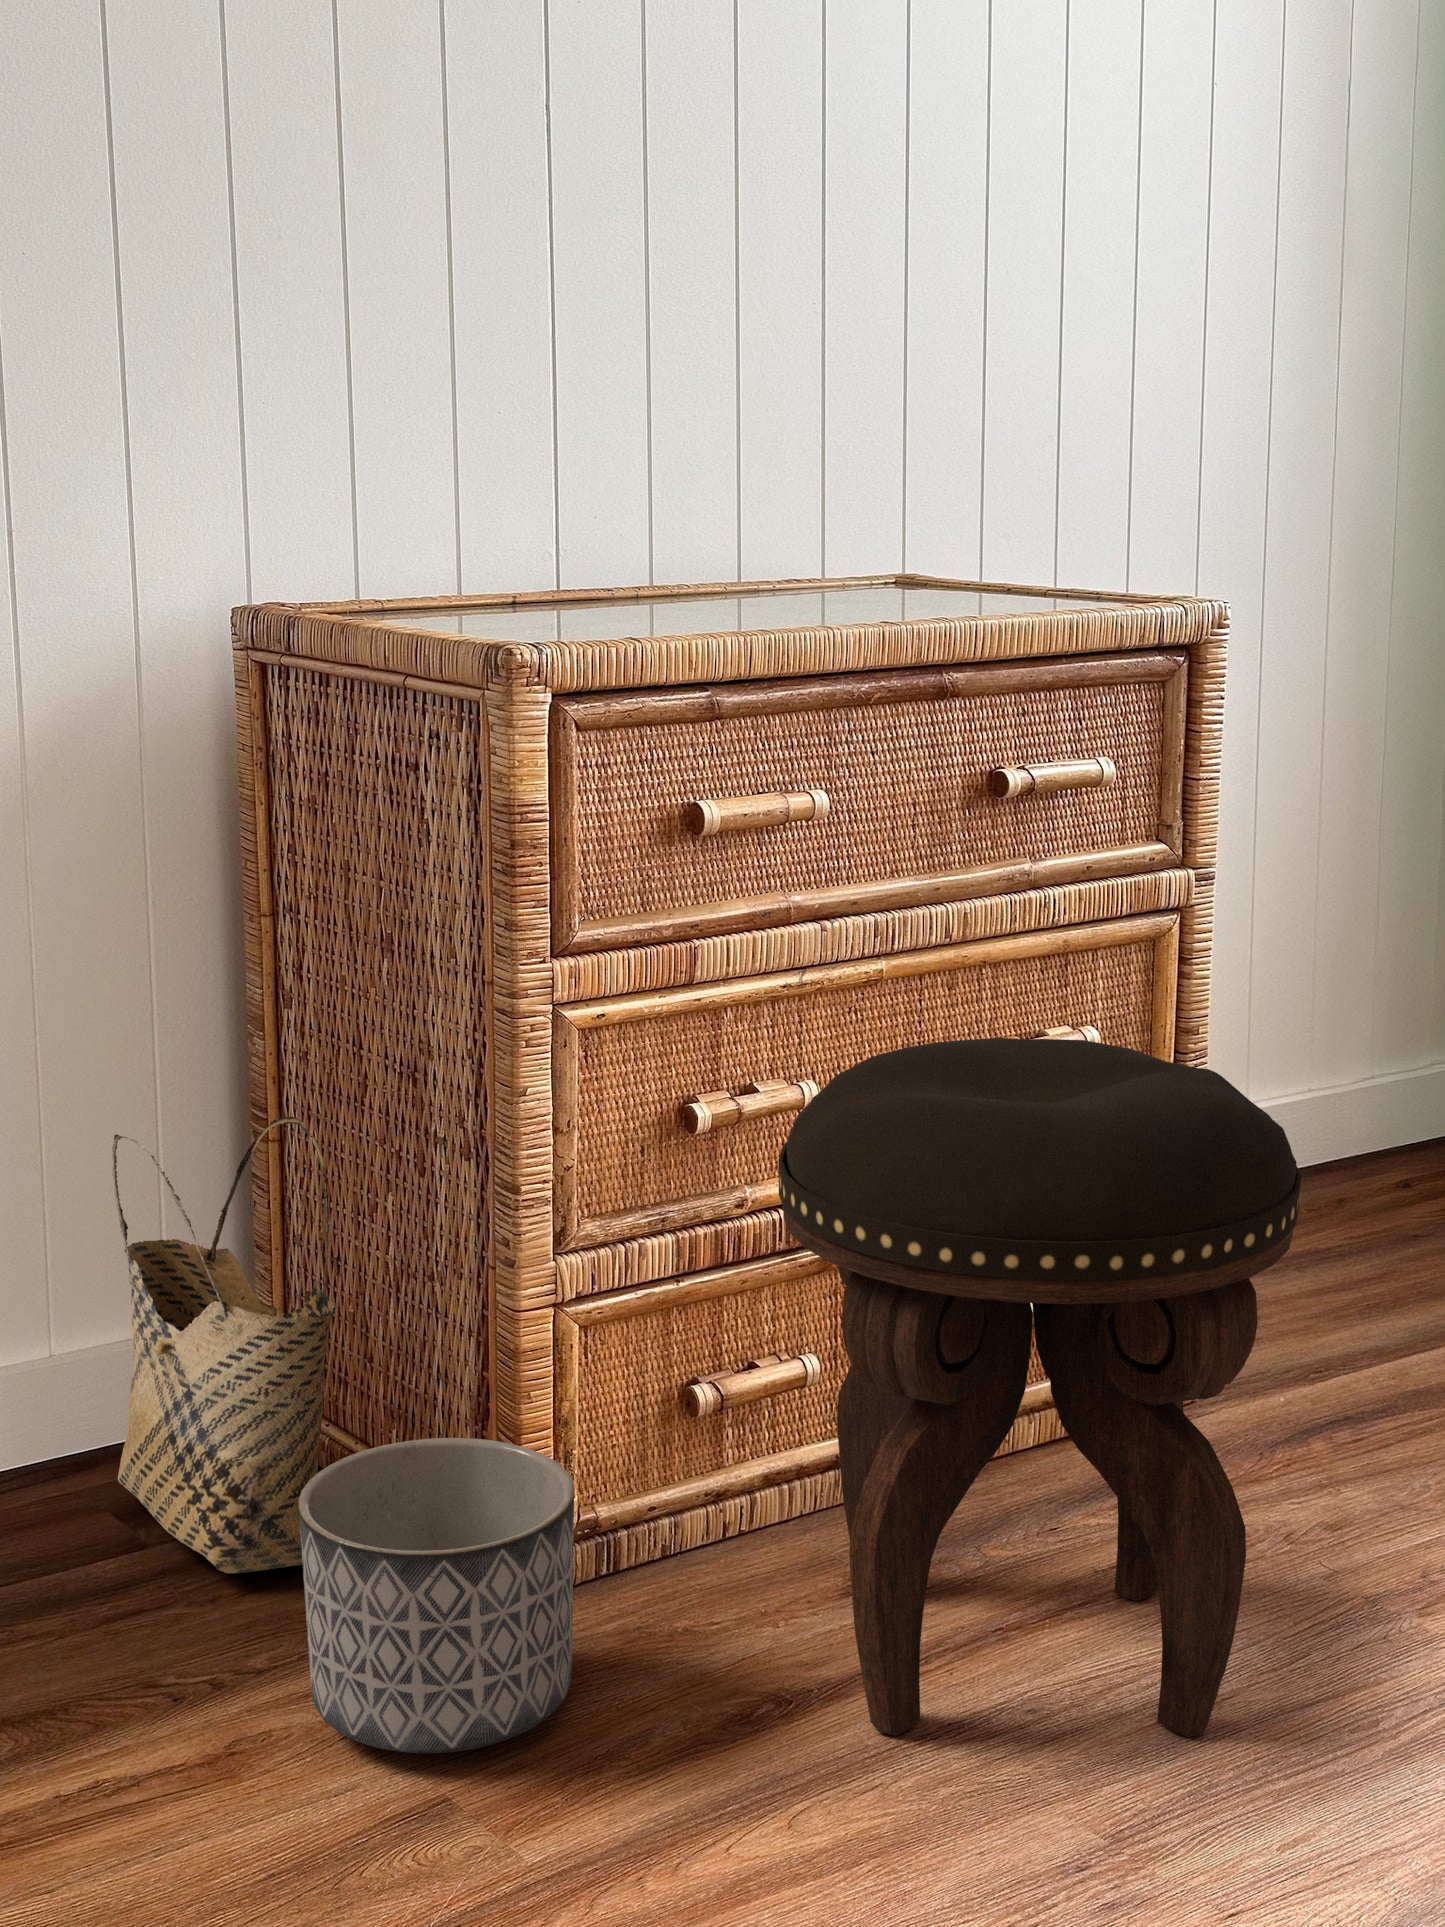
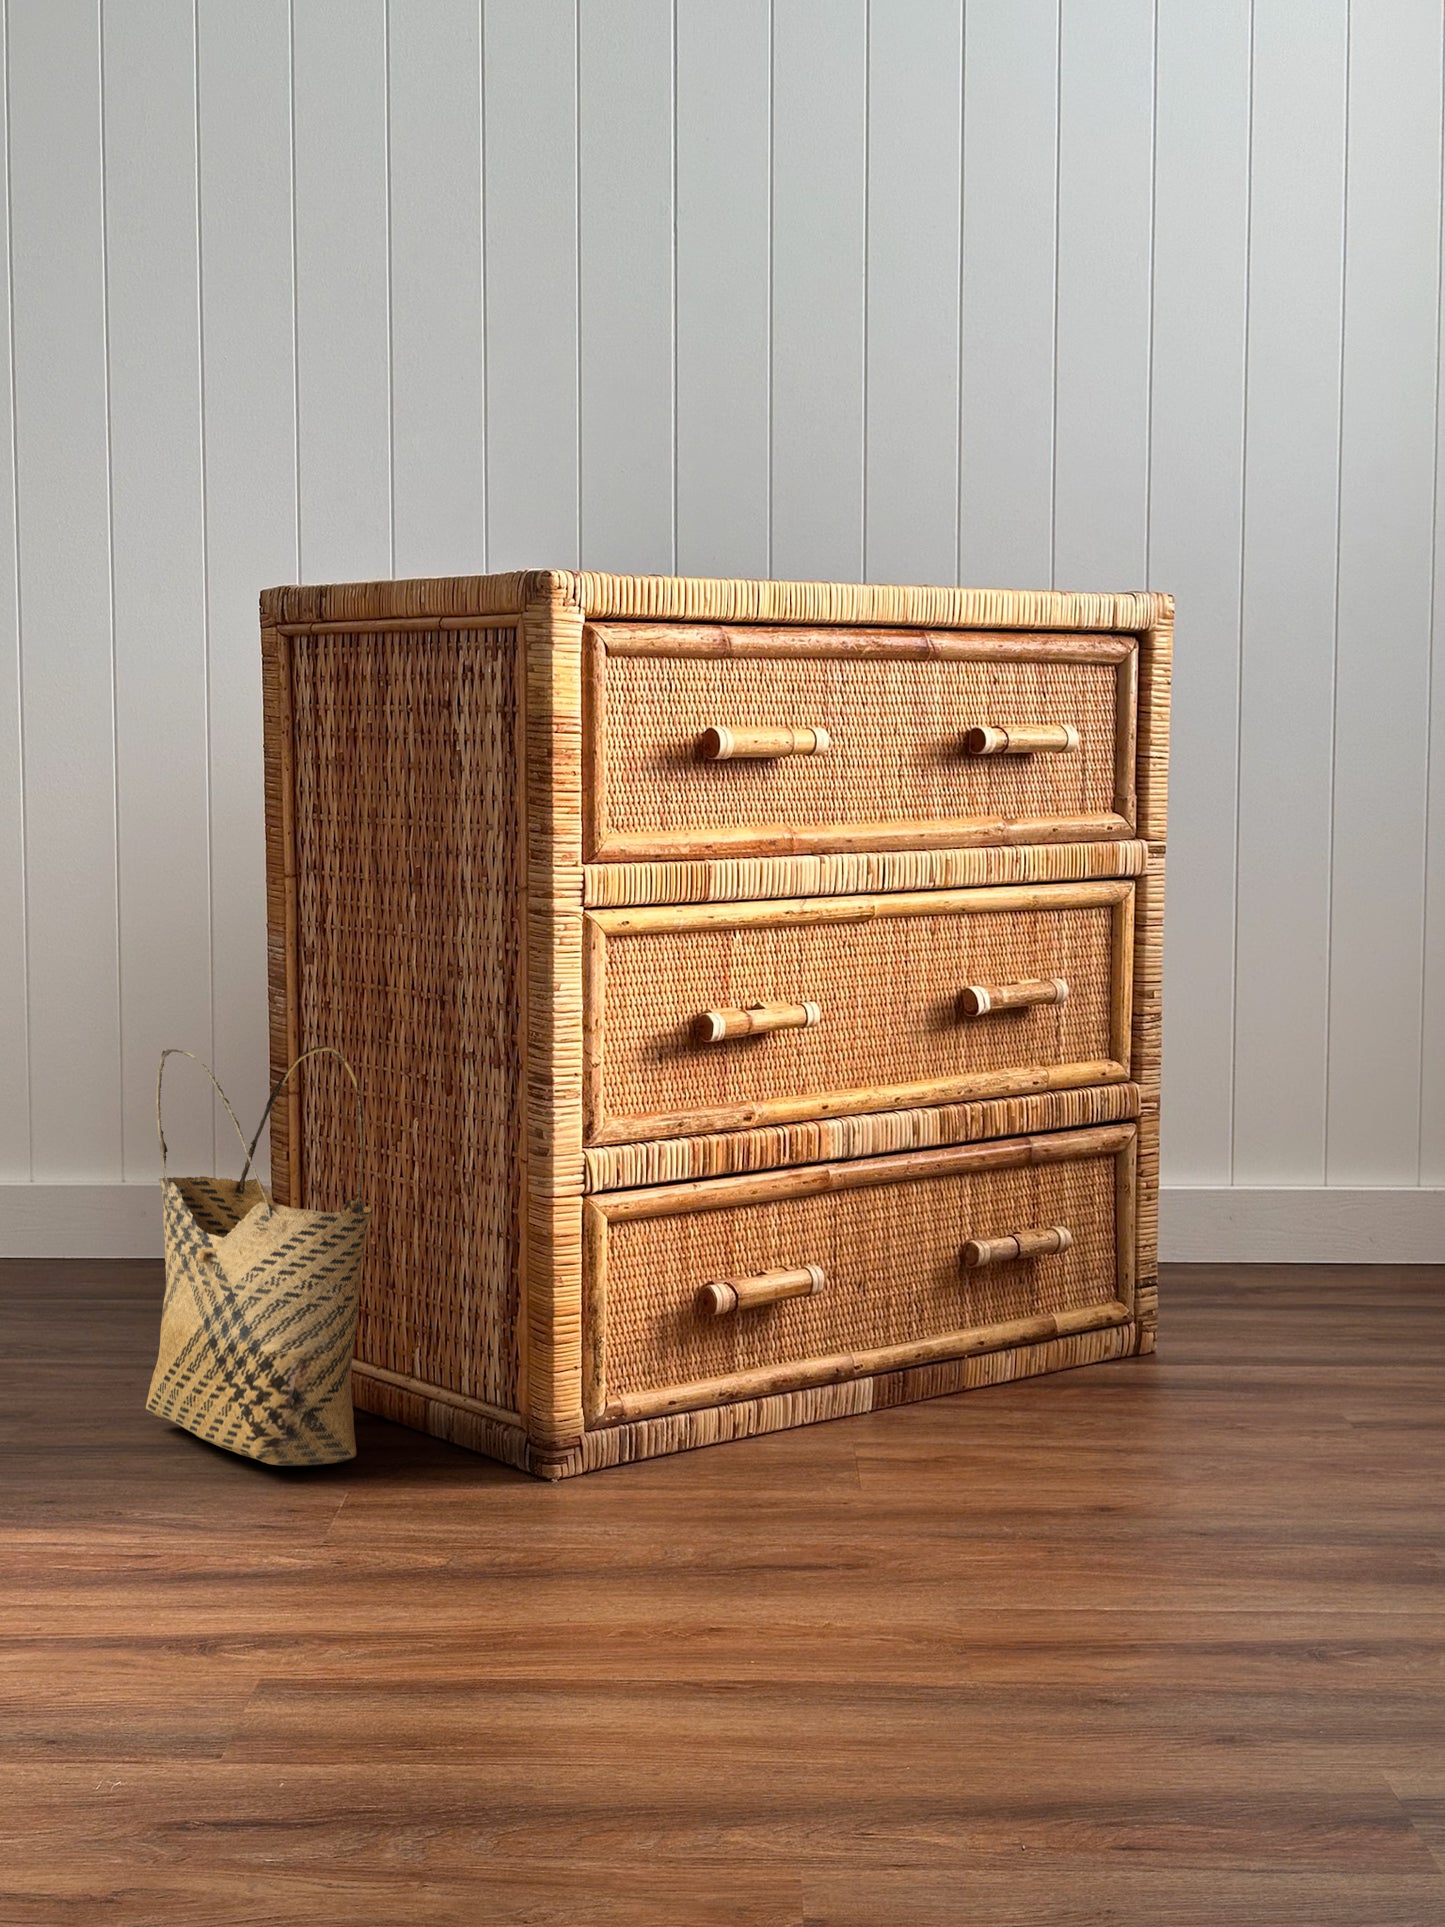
footstool: present [778,1038,1301,1737] -> none [801,940,1273,1551]
planter: present [298,1438,574,1753] -> none [365,1304,621,1565]

